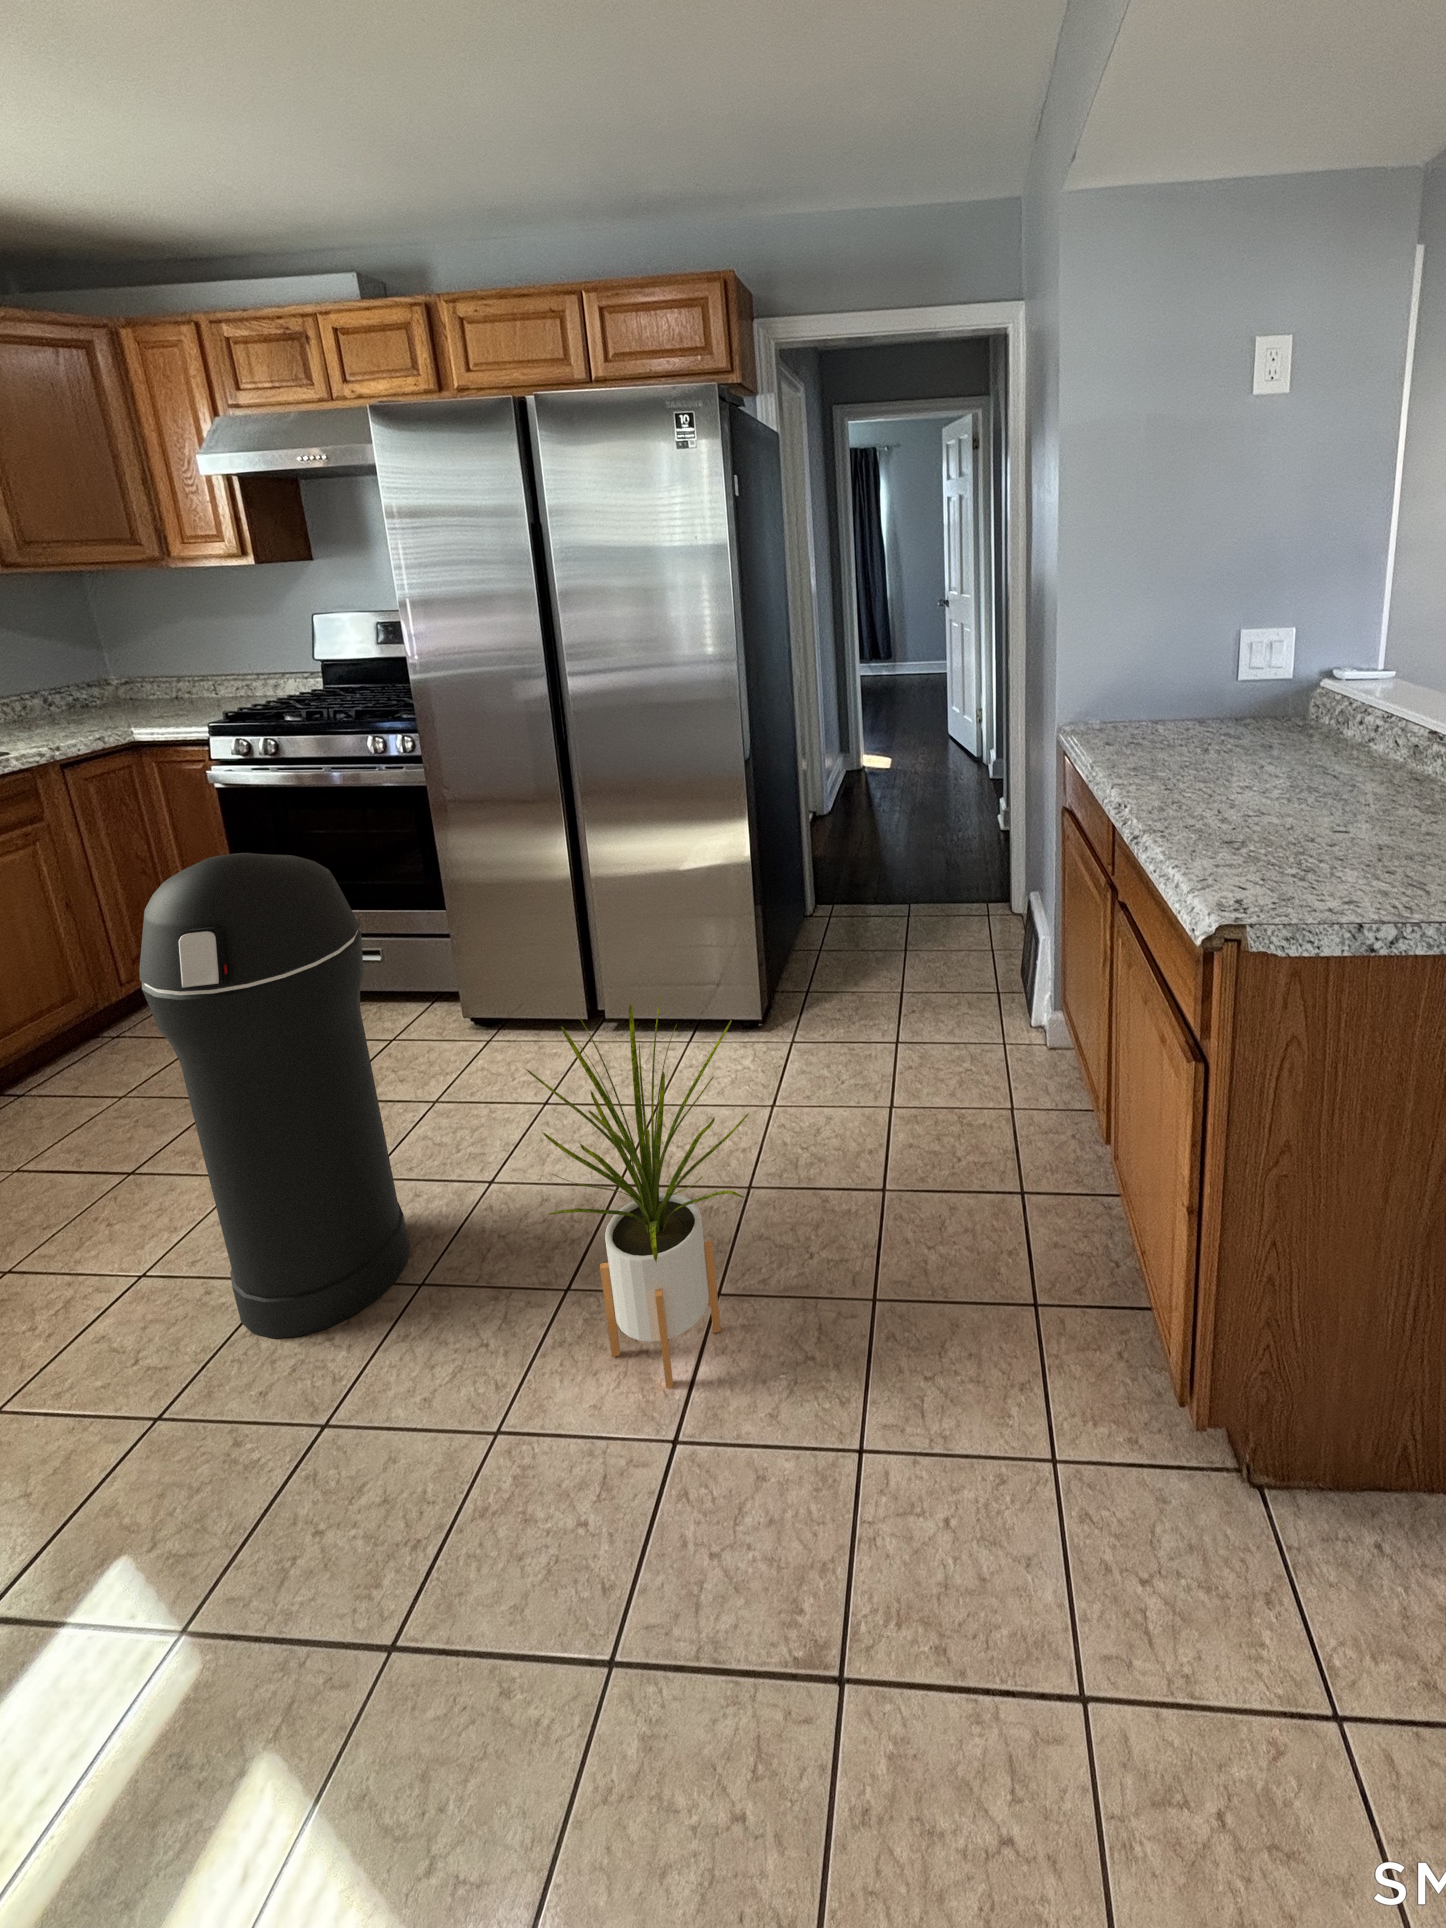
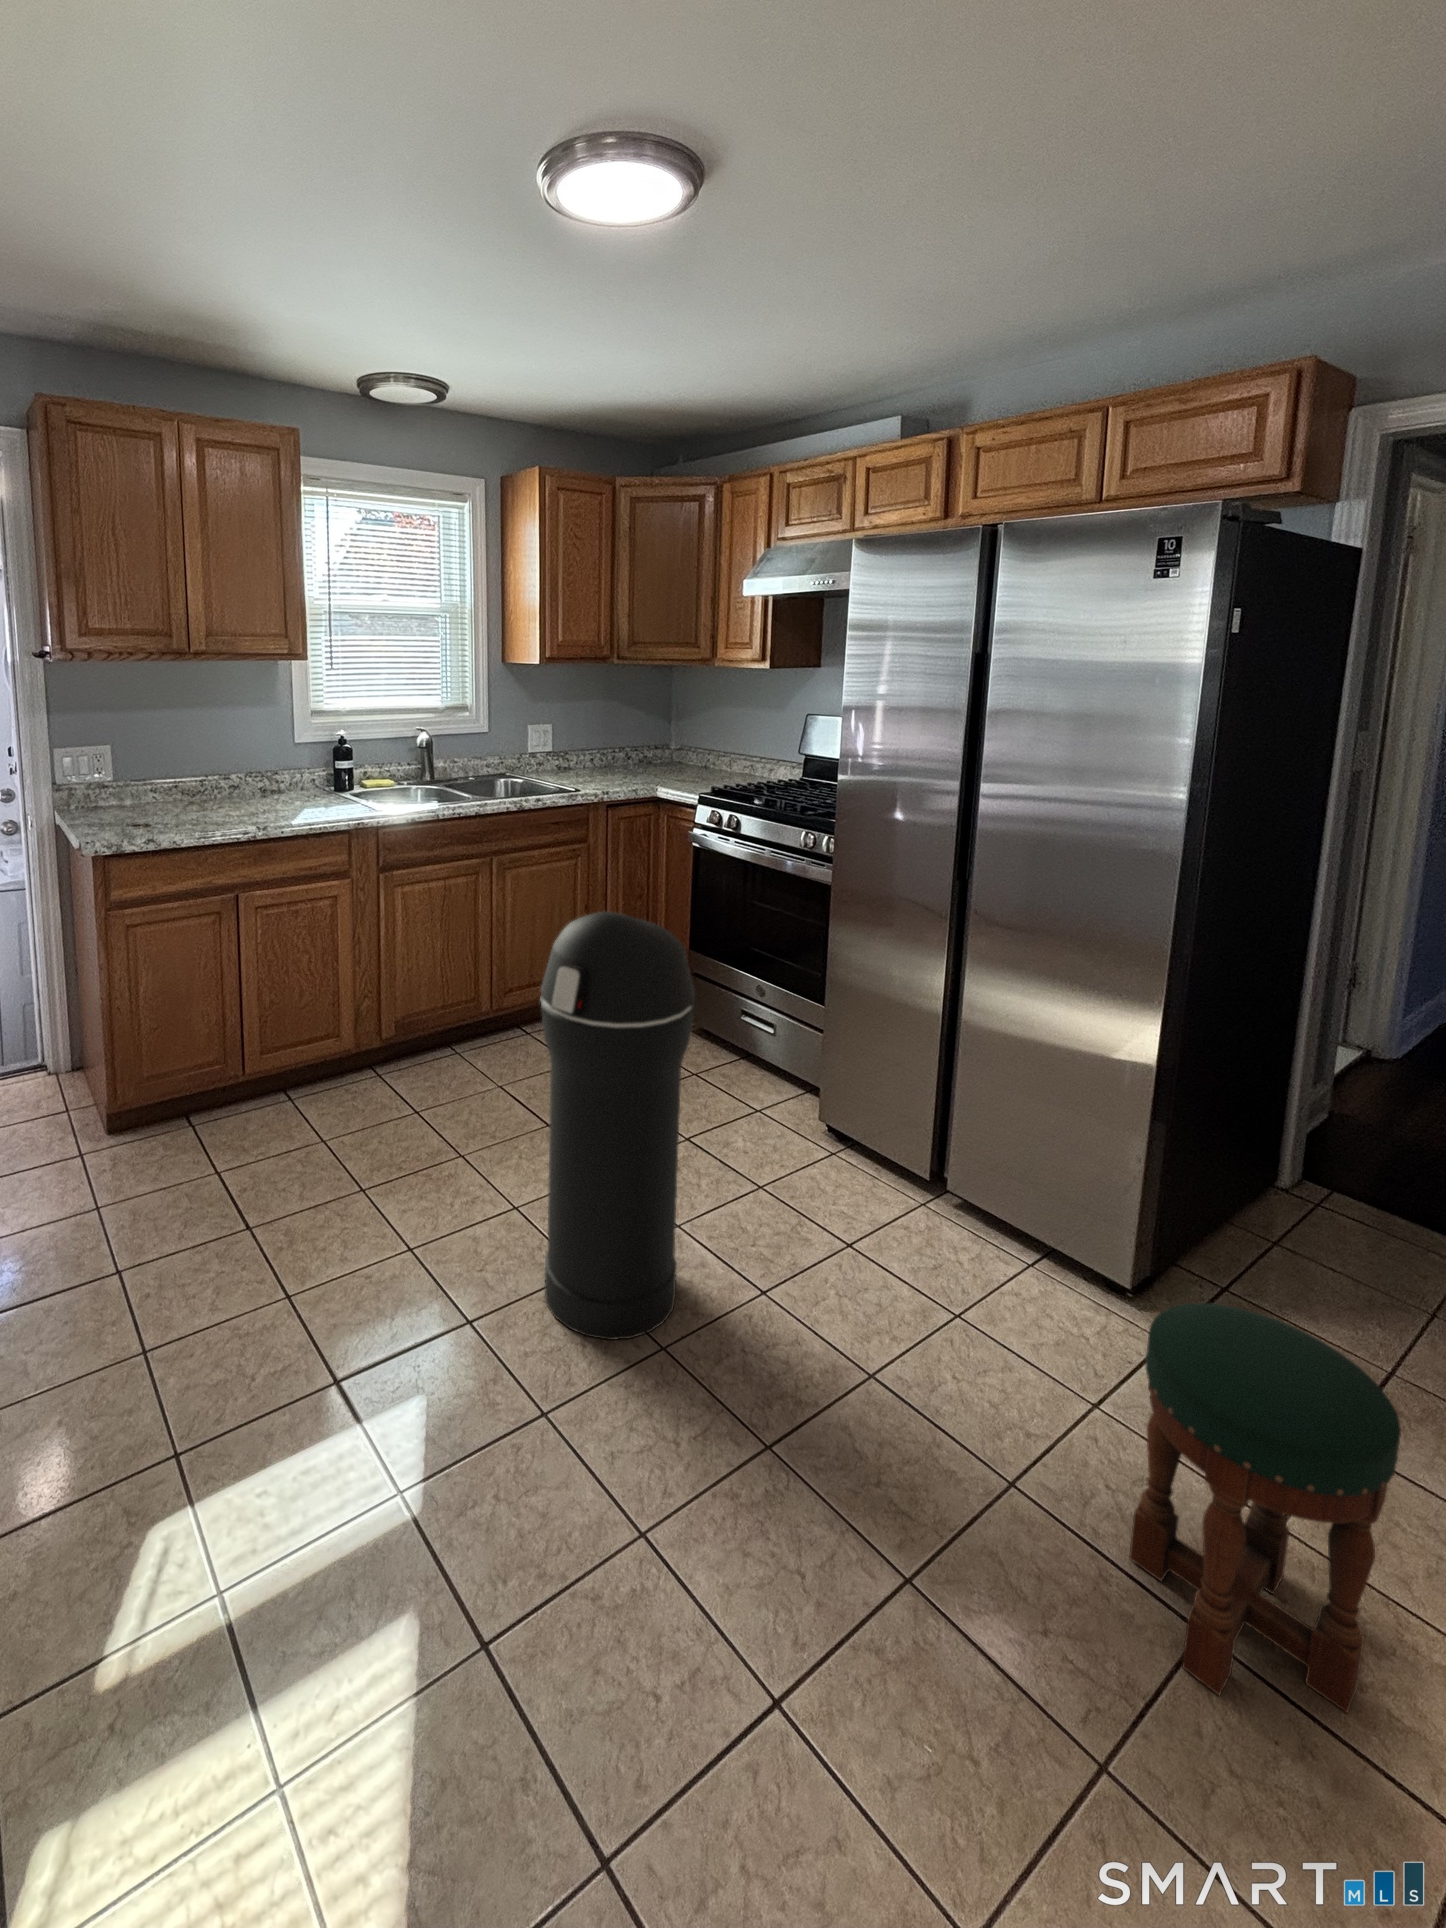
stool: none [823,971,964,1217] -> present [1129,1303,1401,1712]
house plant: present [526,996,749,1388] -> none [724,1177,974,1636]

